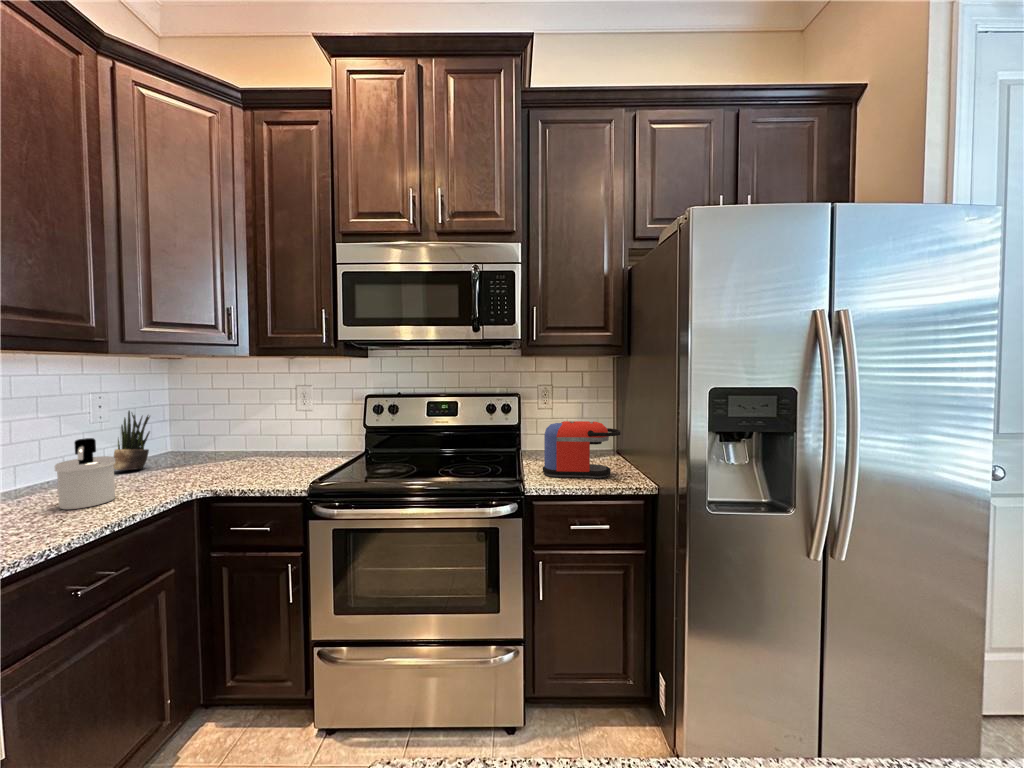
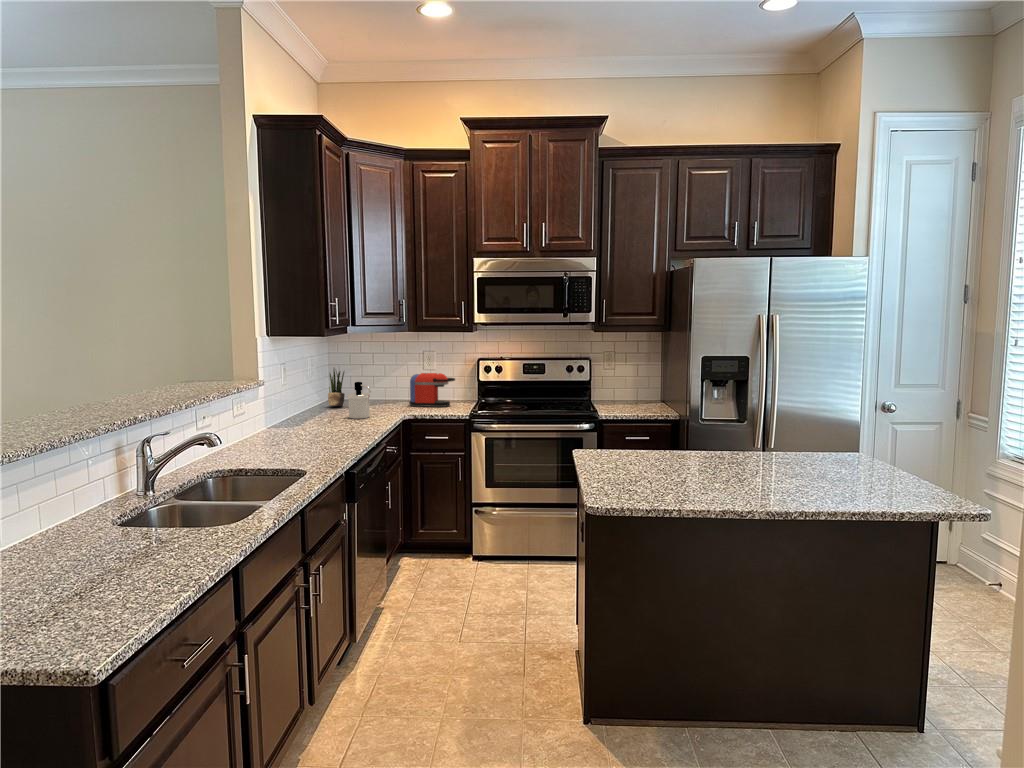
coffee maker: present [543,421,620,478] -> present [409,373,455,407]

